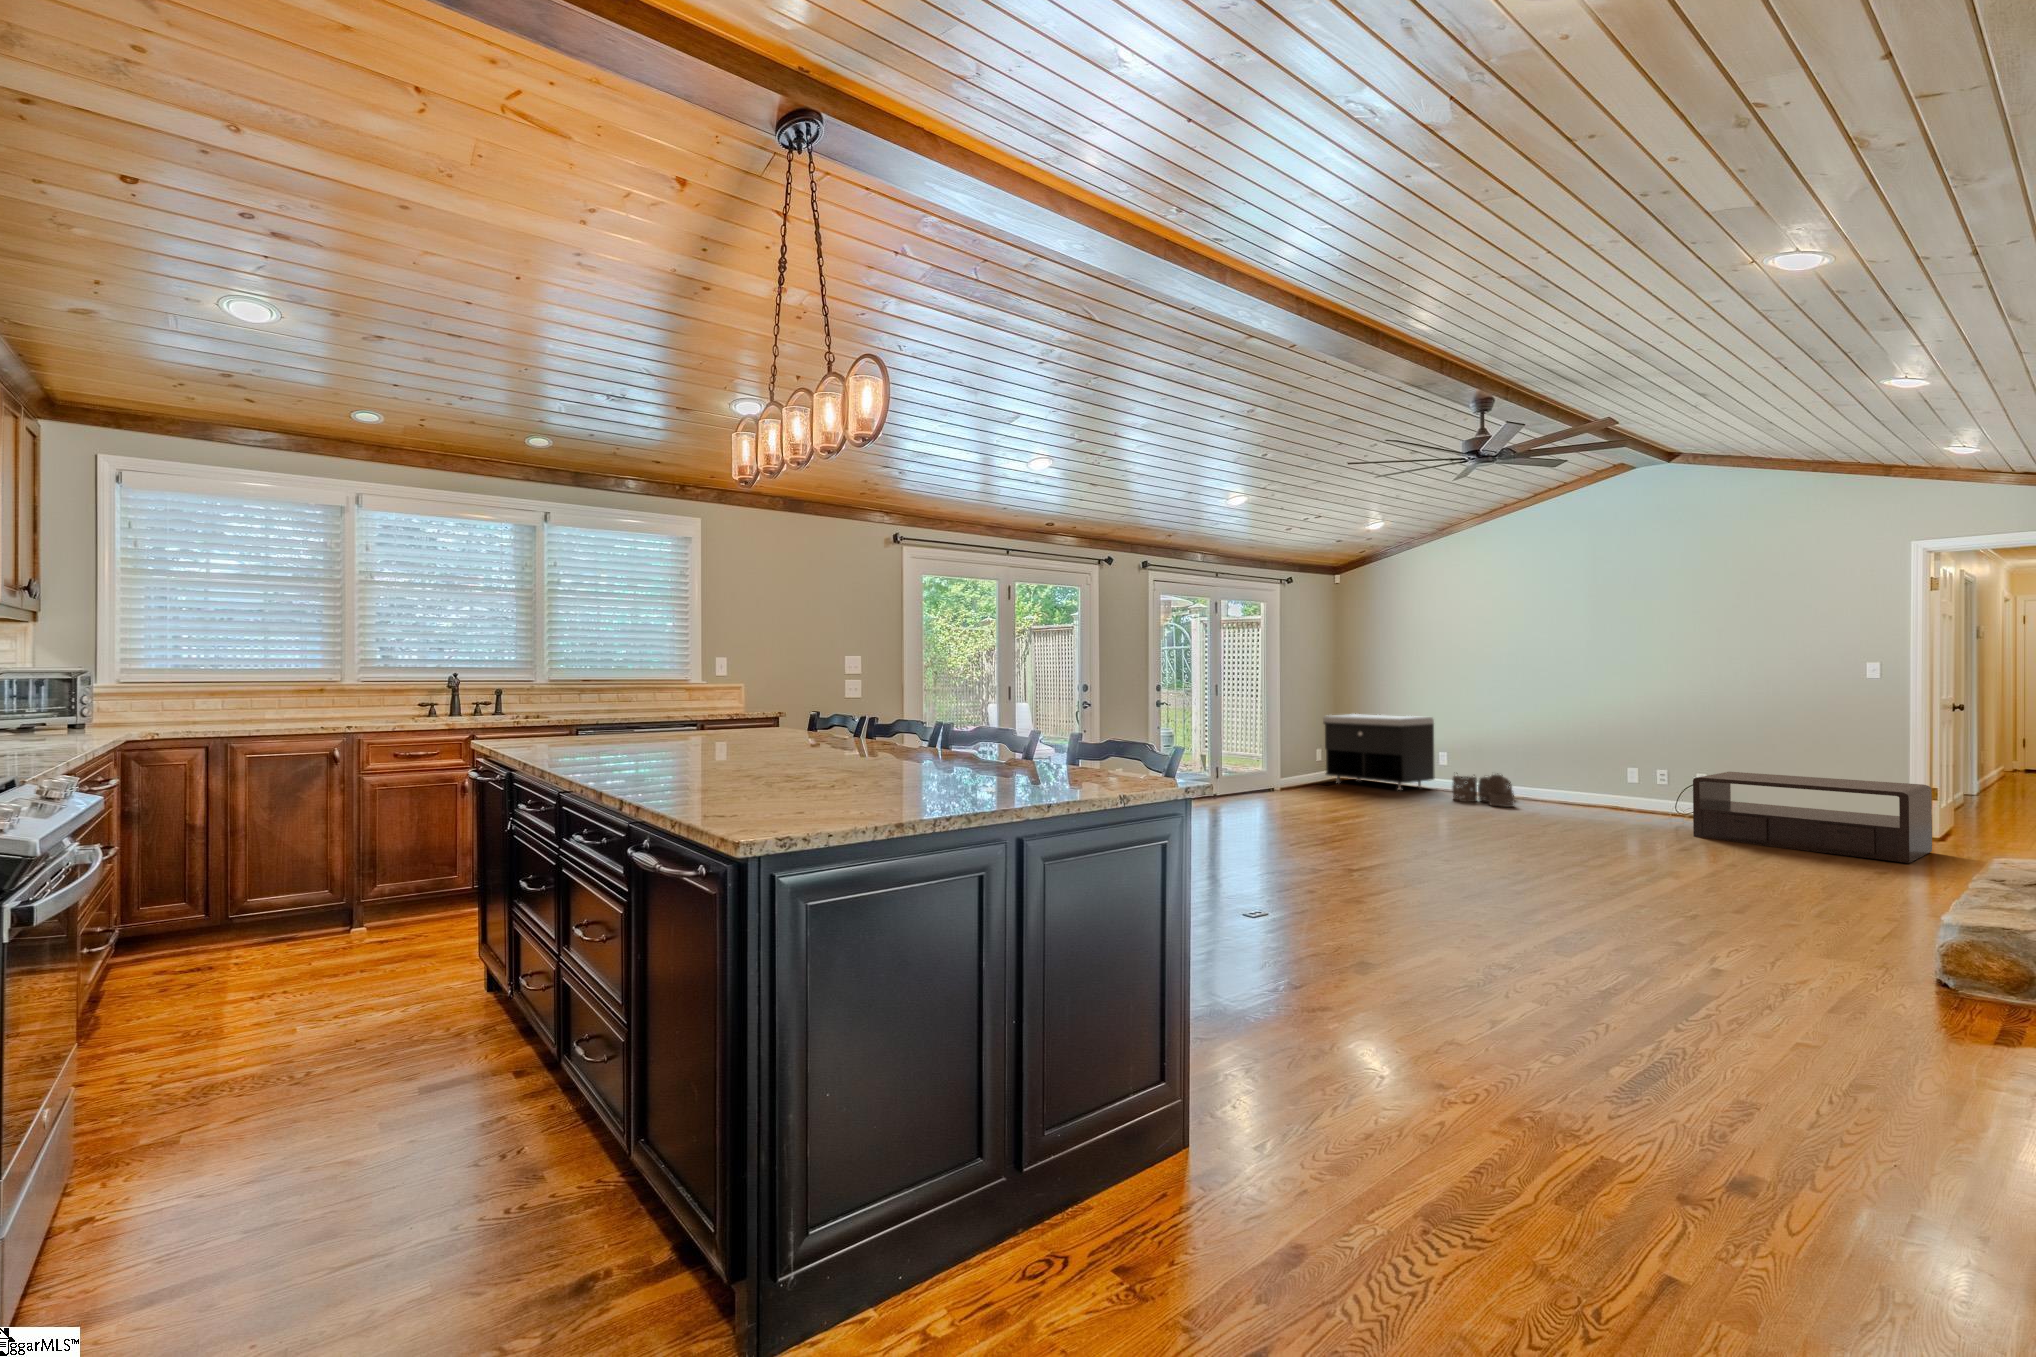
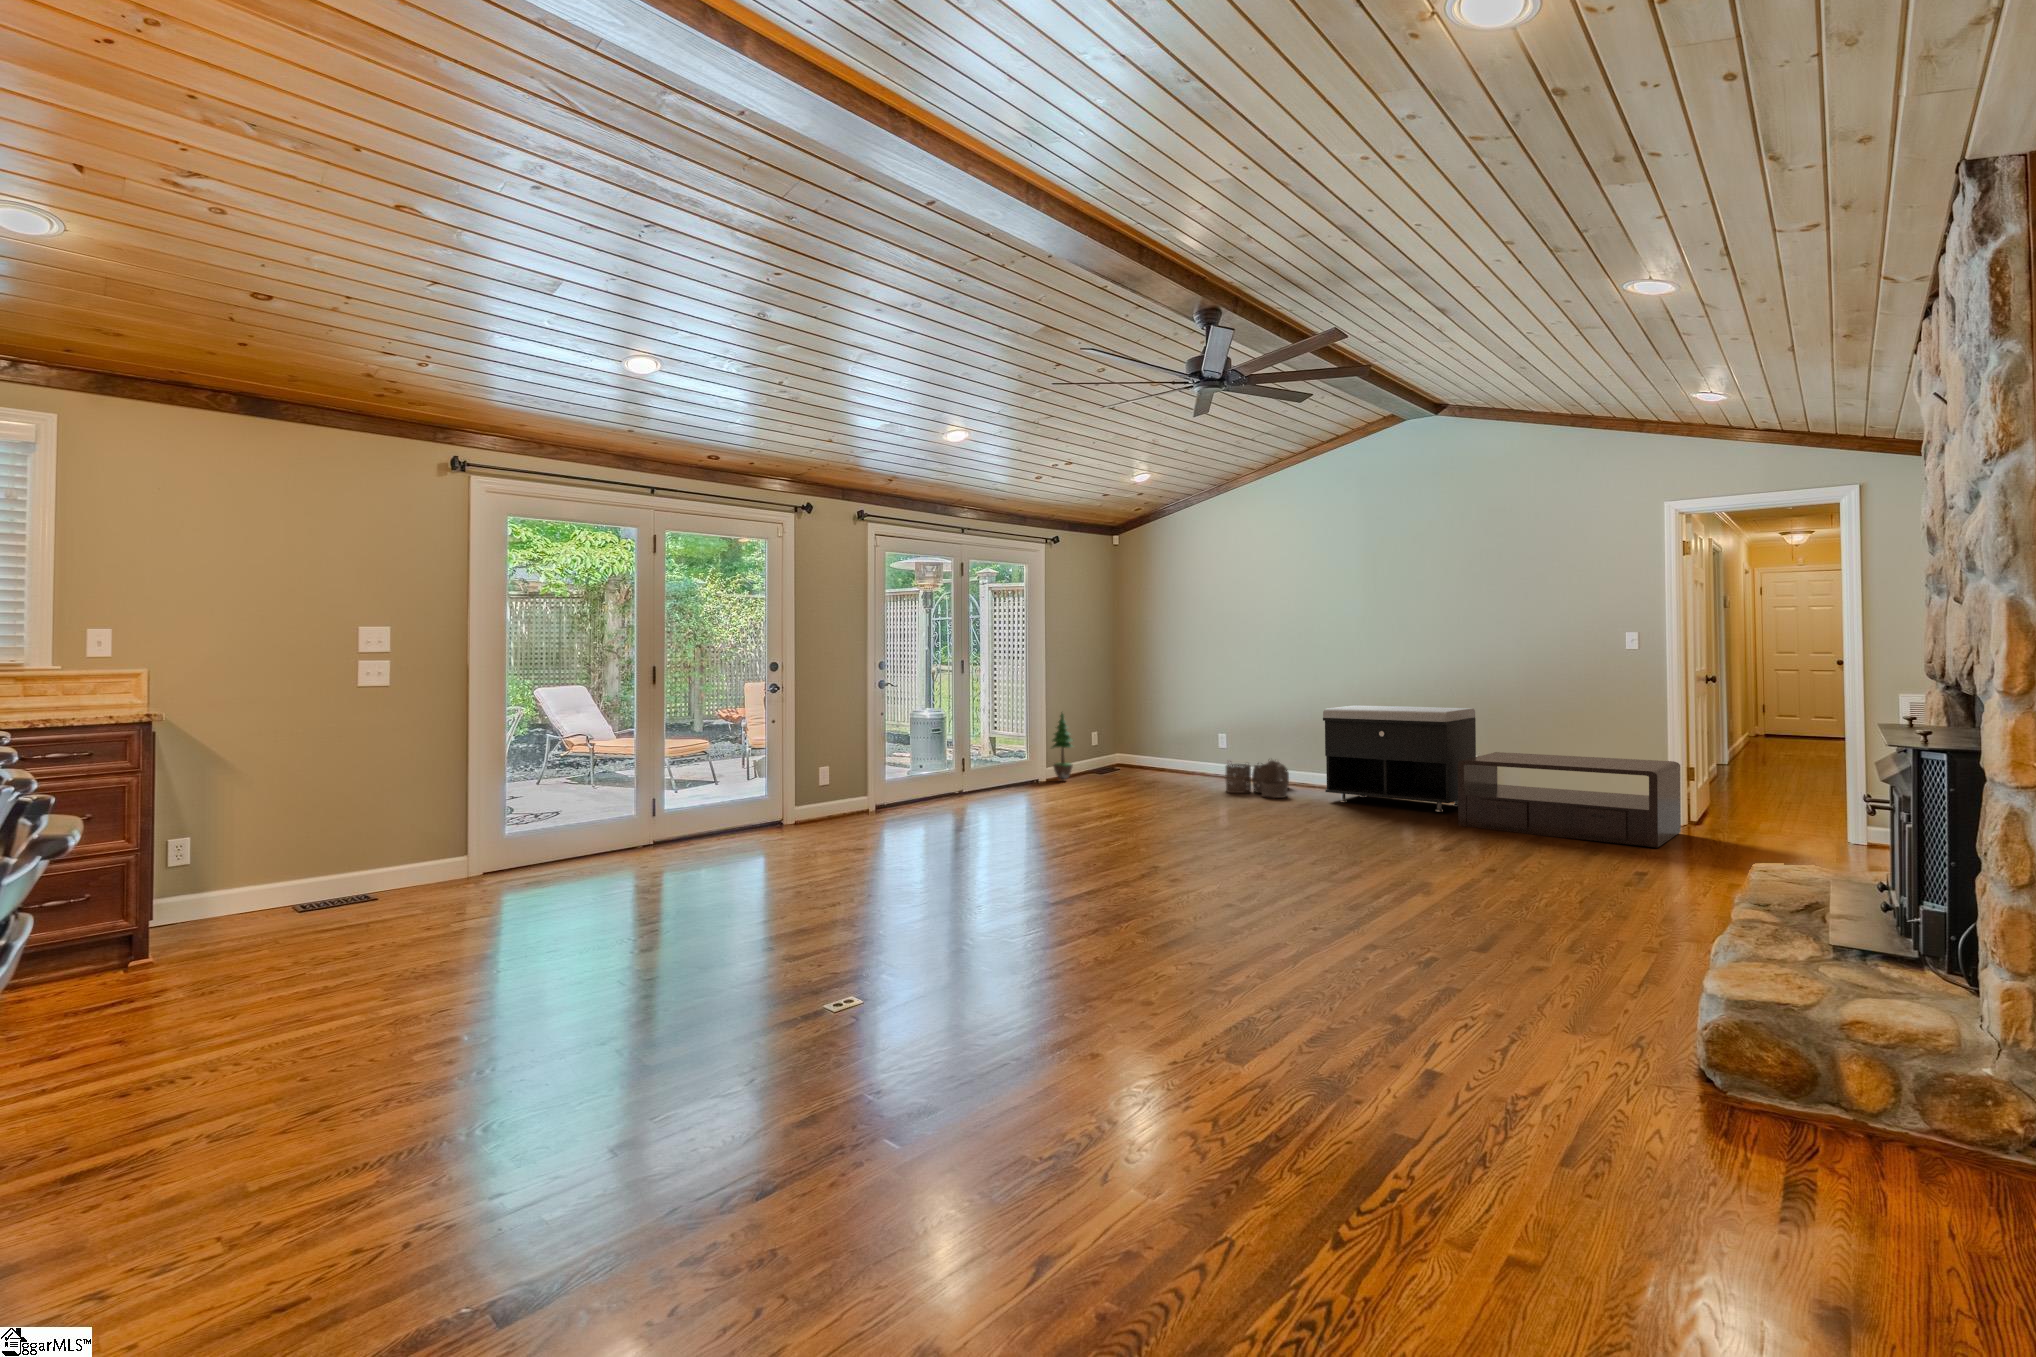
storage bench: present [1323,714,1435,790] -> present [1323,705,1476,812]
potted tree: none [1286,726,1308,786] -> present [1052,713,1072,780]

